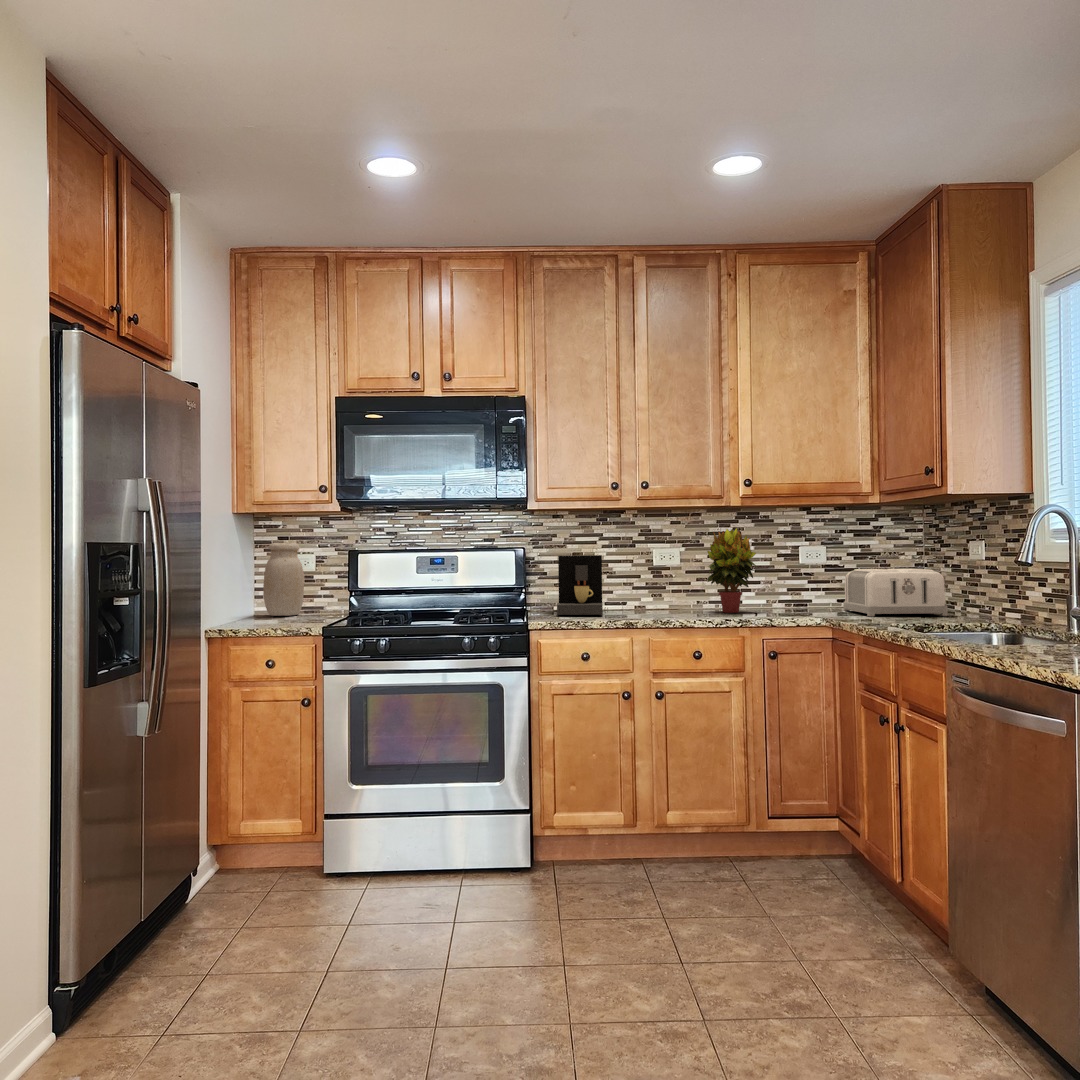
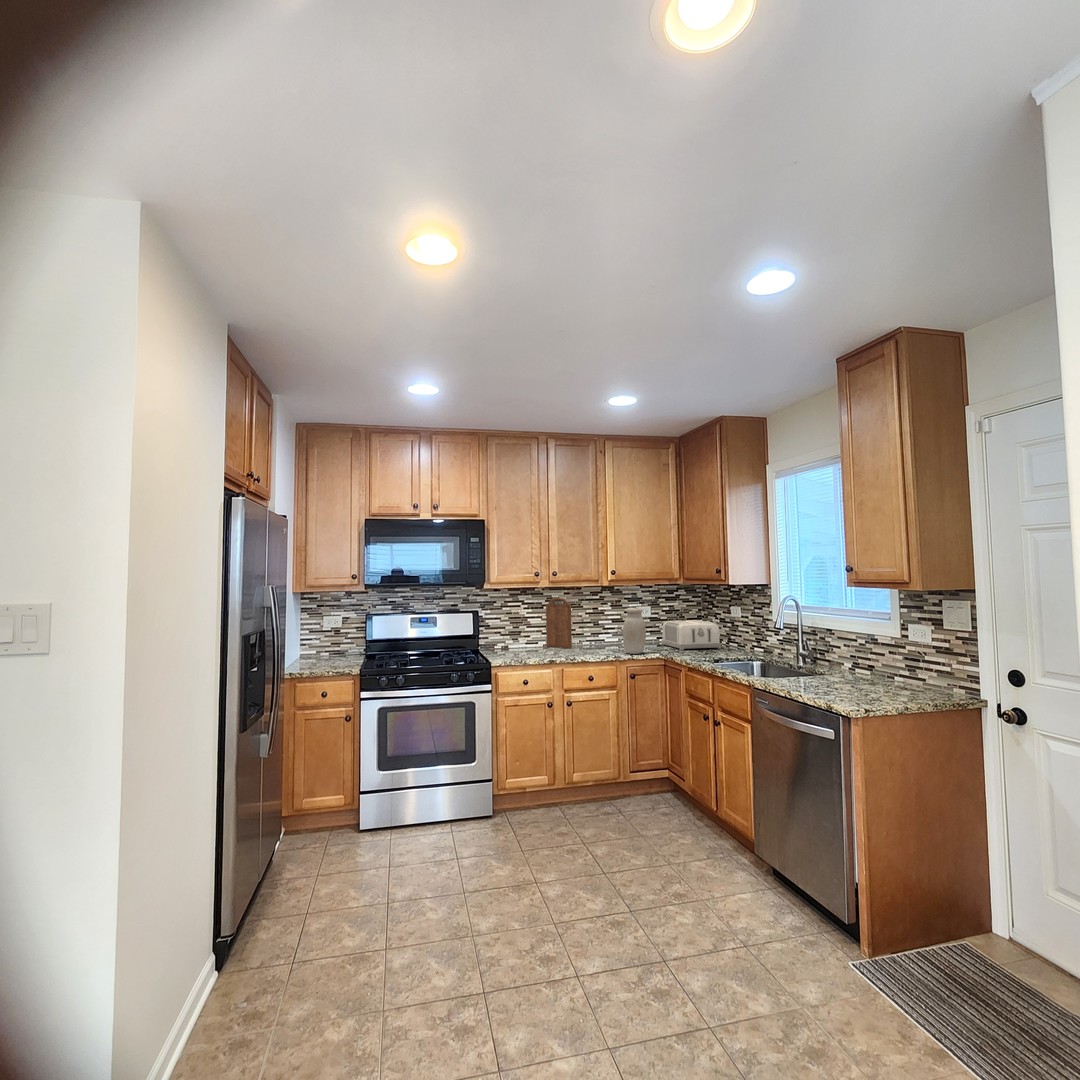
cutting board: none [638,528,679,611] -> present [546,598,572,648]
potted plant: present [707,528,757,613] -> none [586,598,619,649]
jar: present [263,543,304,616] -> present [623,607,646,654]
coffee maker: present [557,555,603,615] -> none [500,614,532,654]

